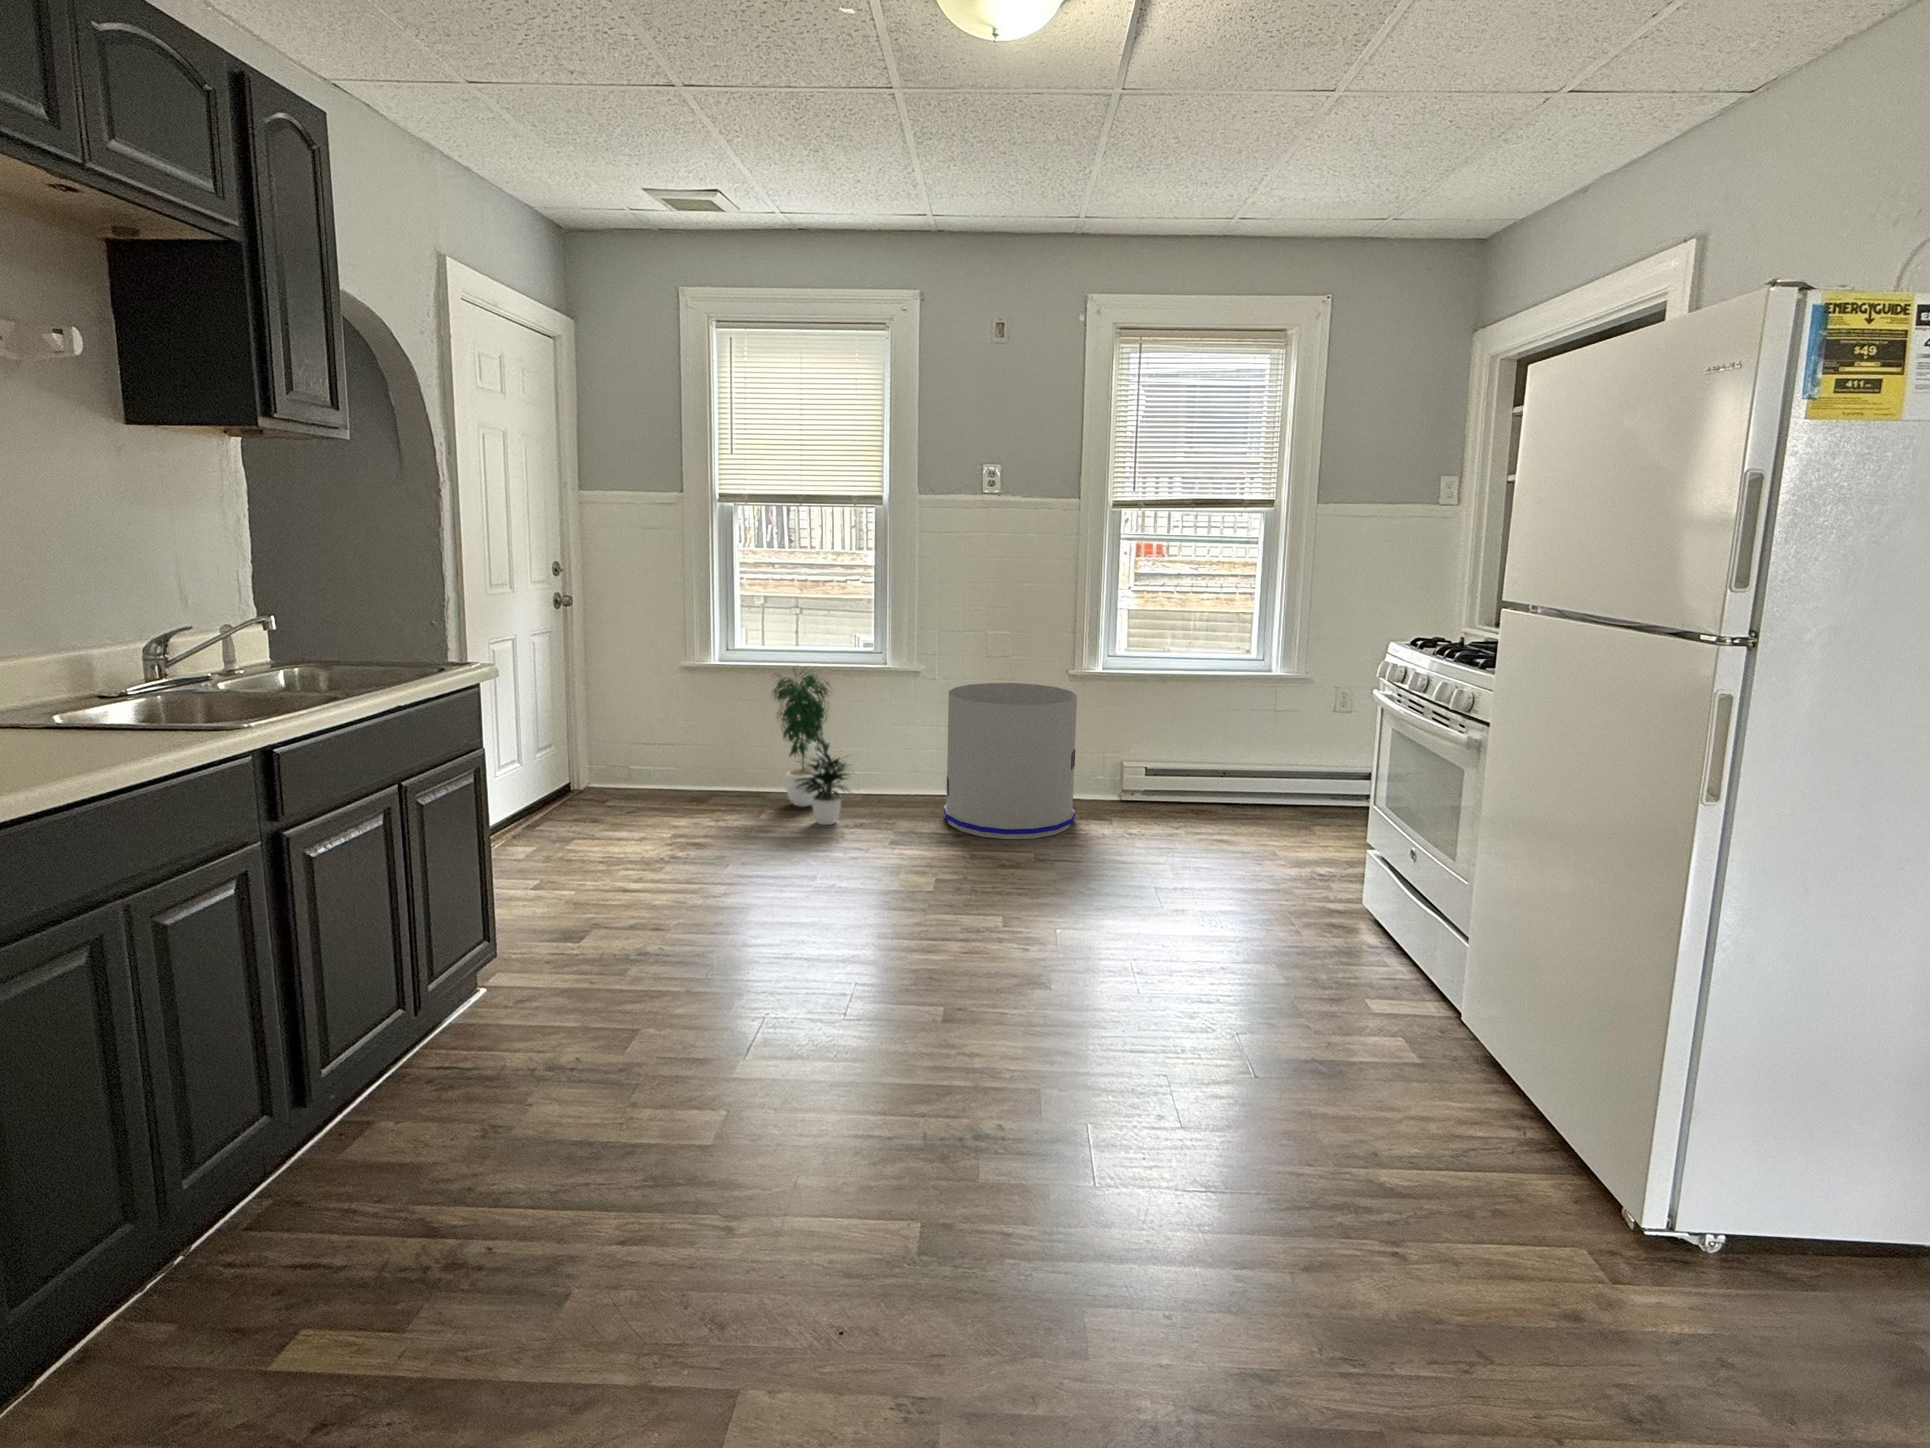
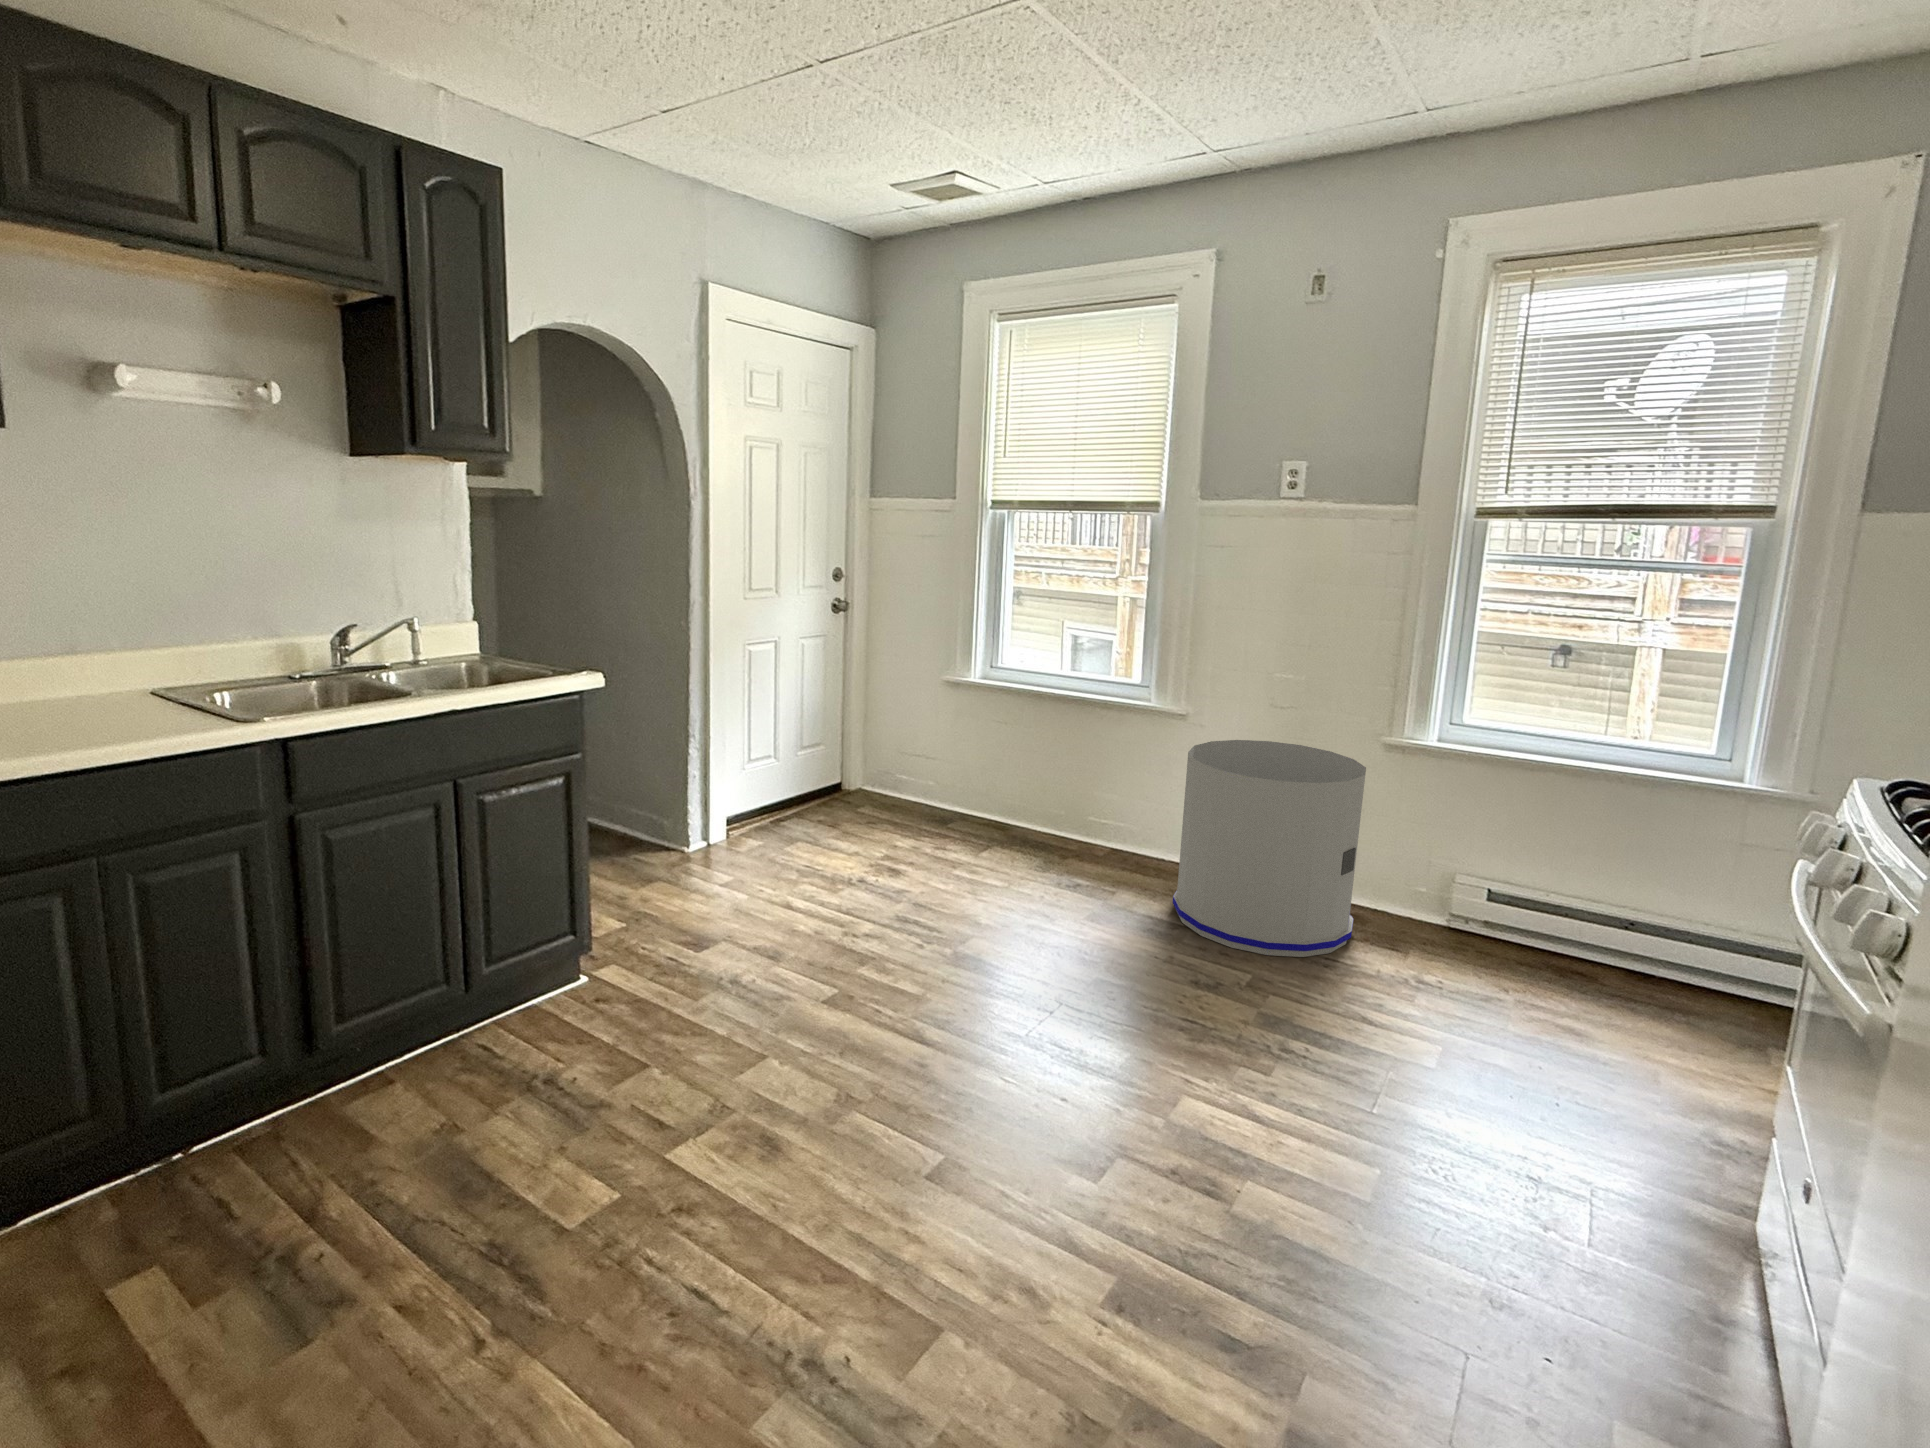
potted plant: present [773,672,850,825] -> none [1001,689,1081,879]

